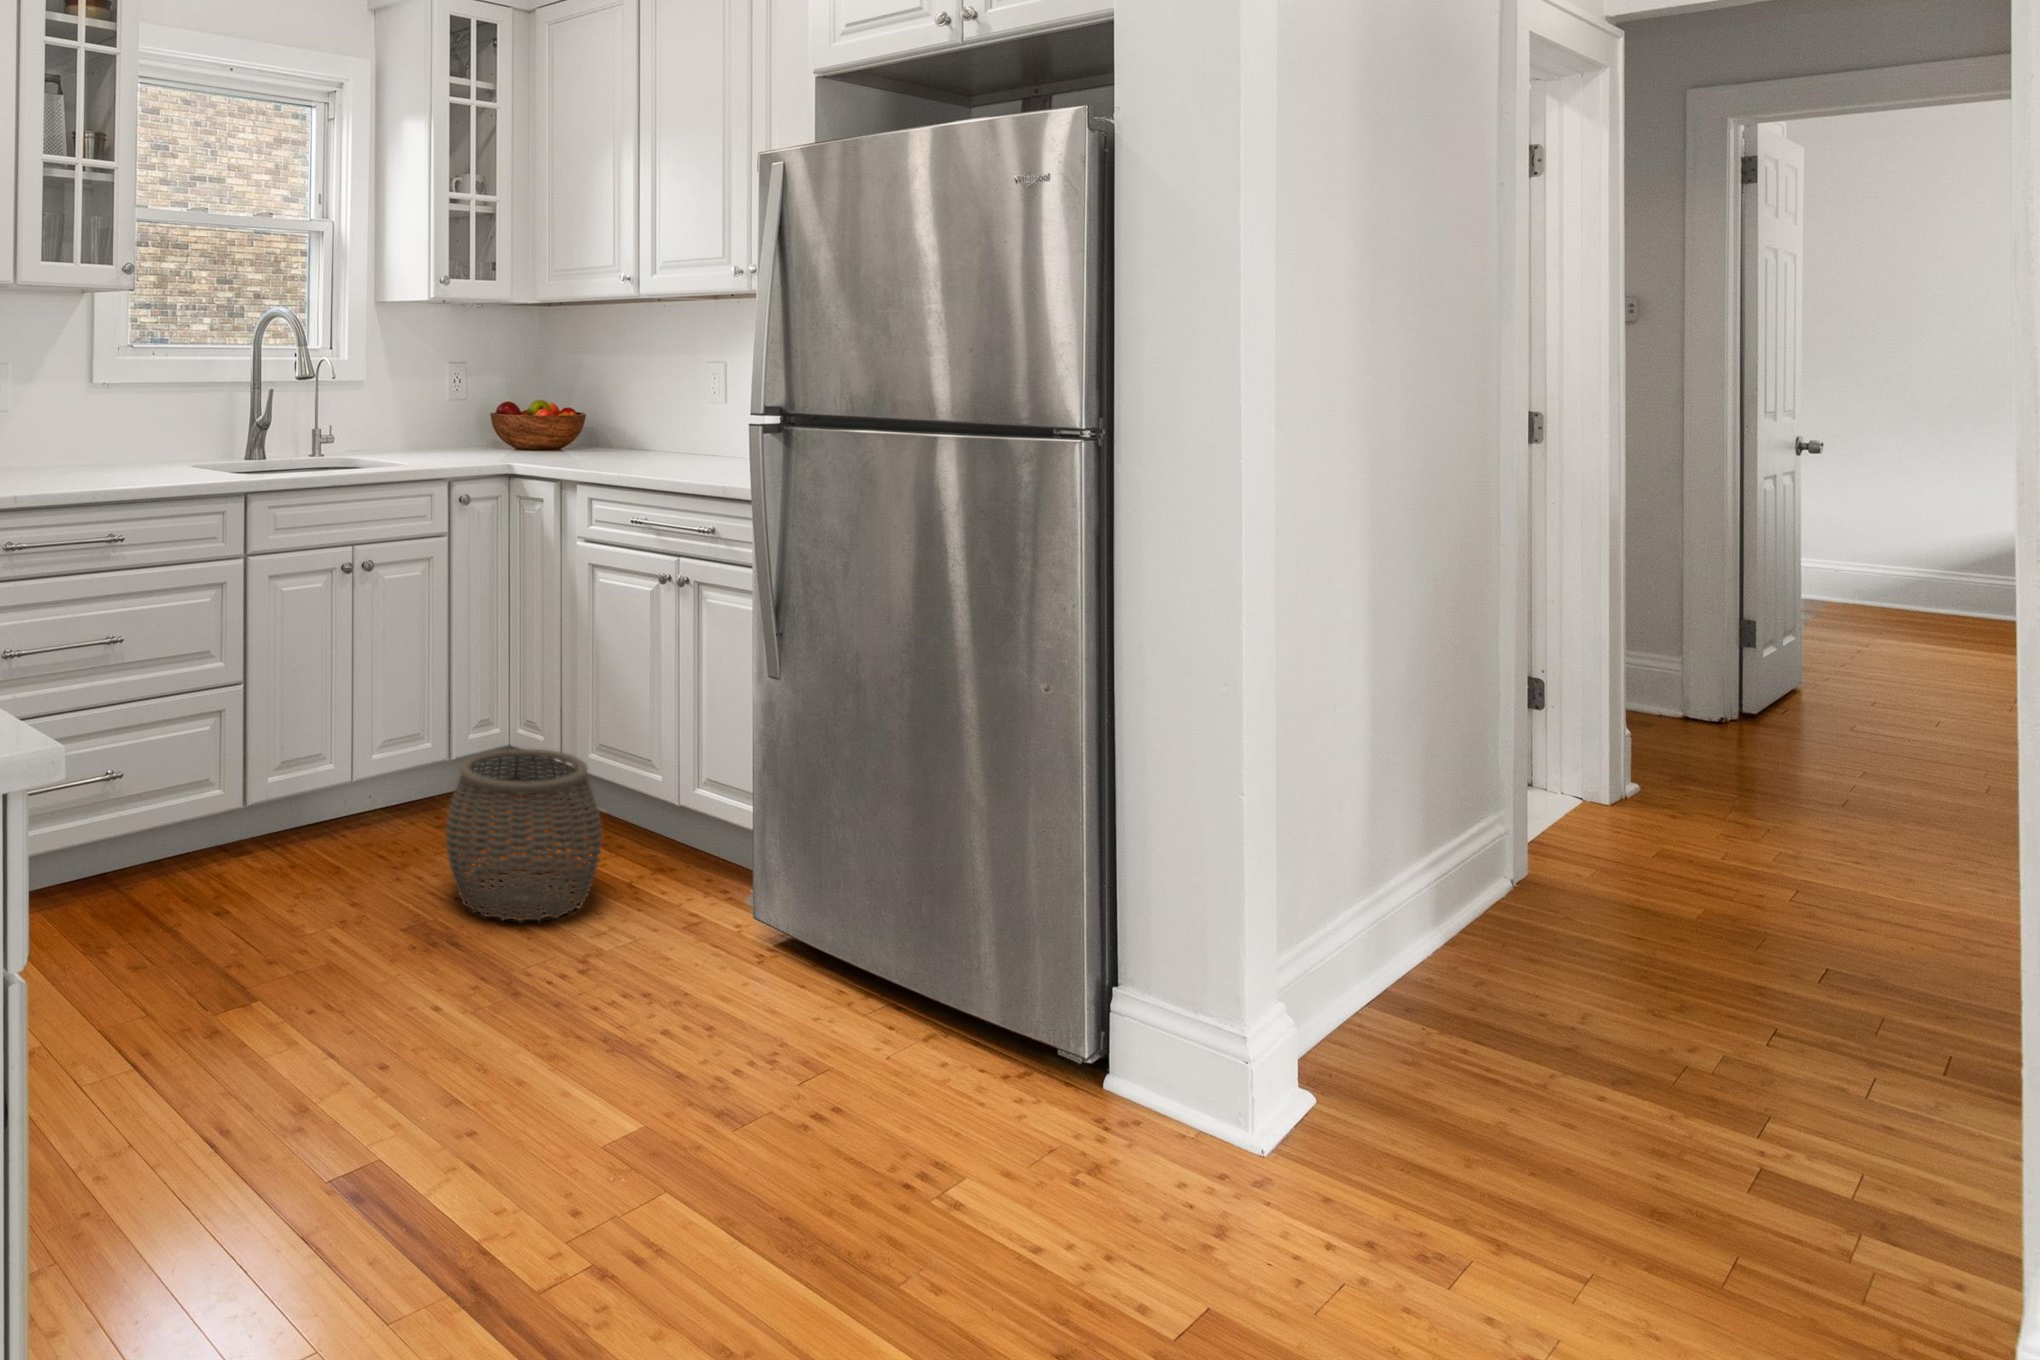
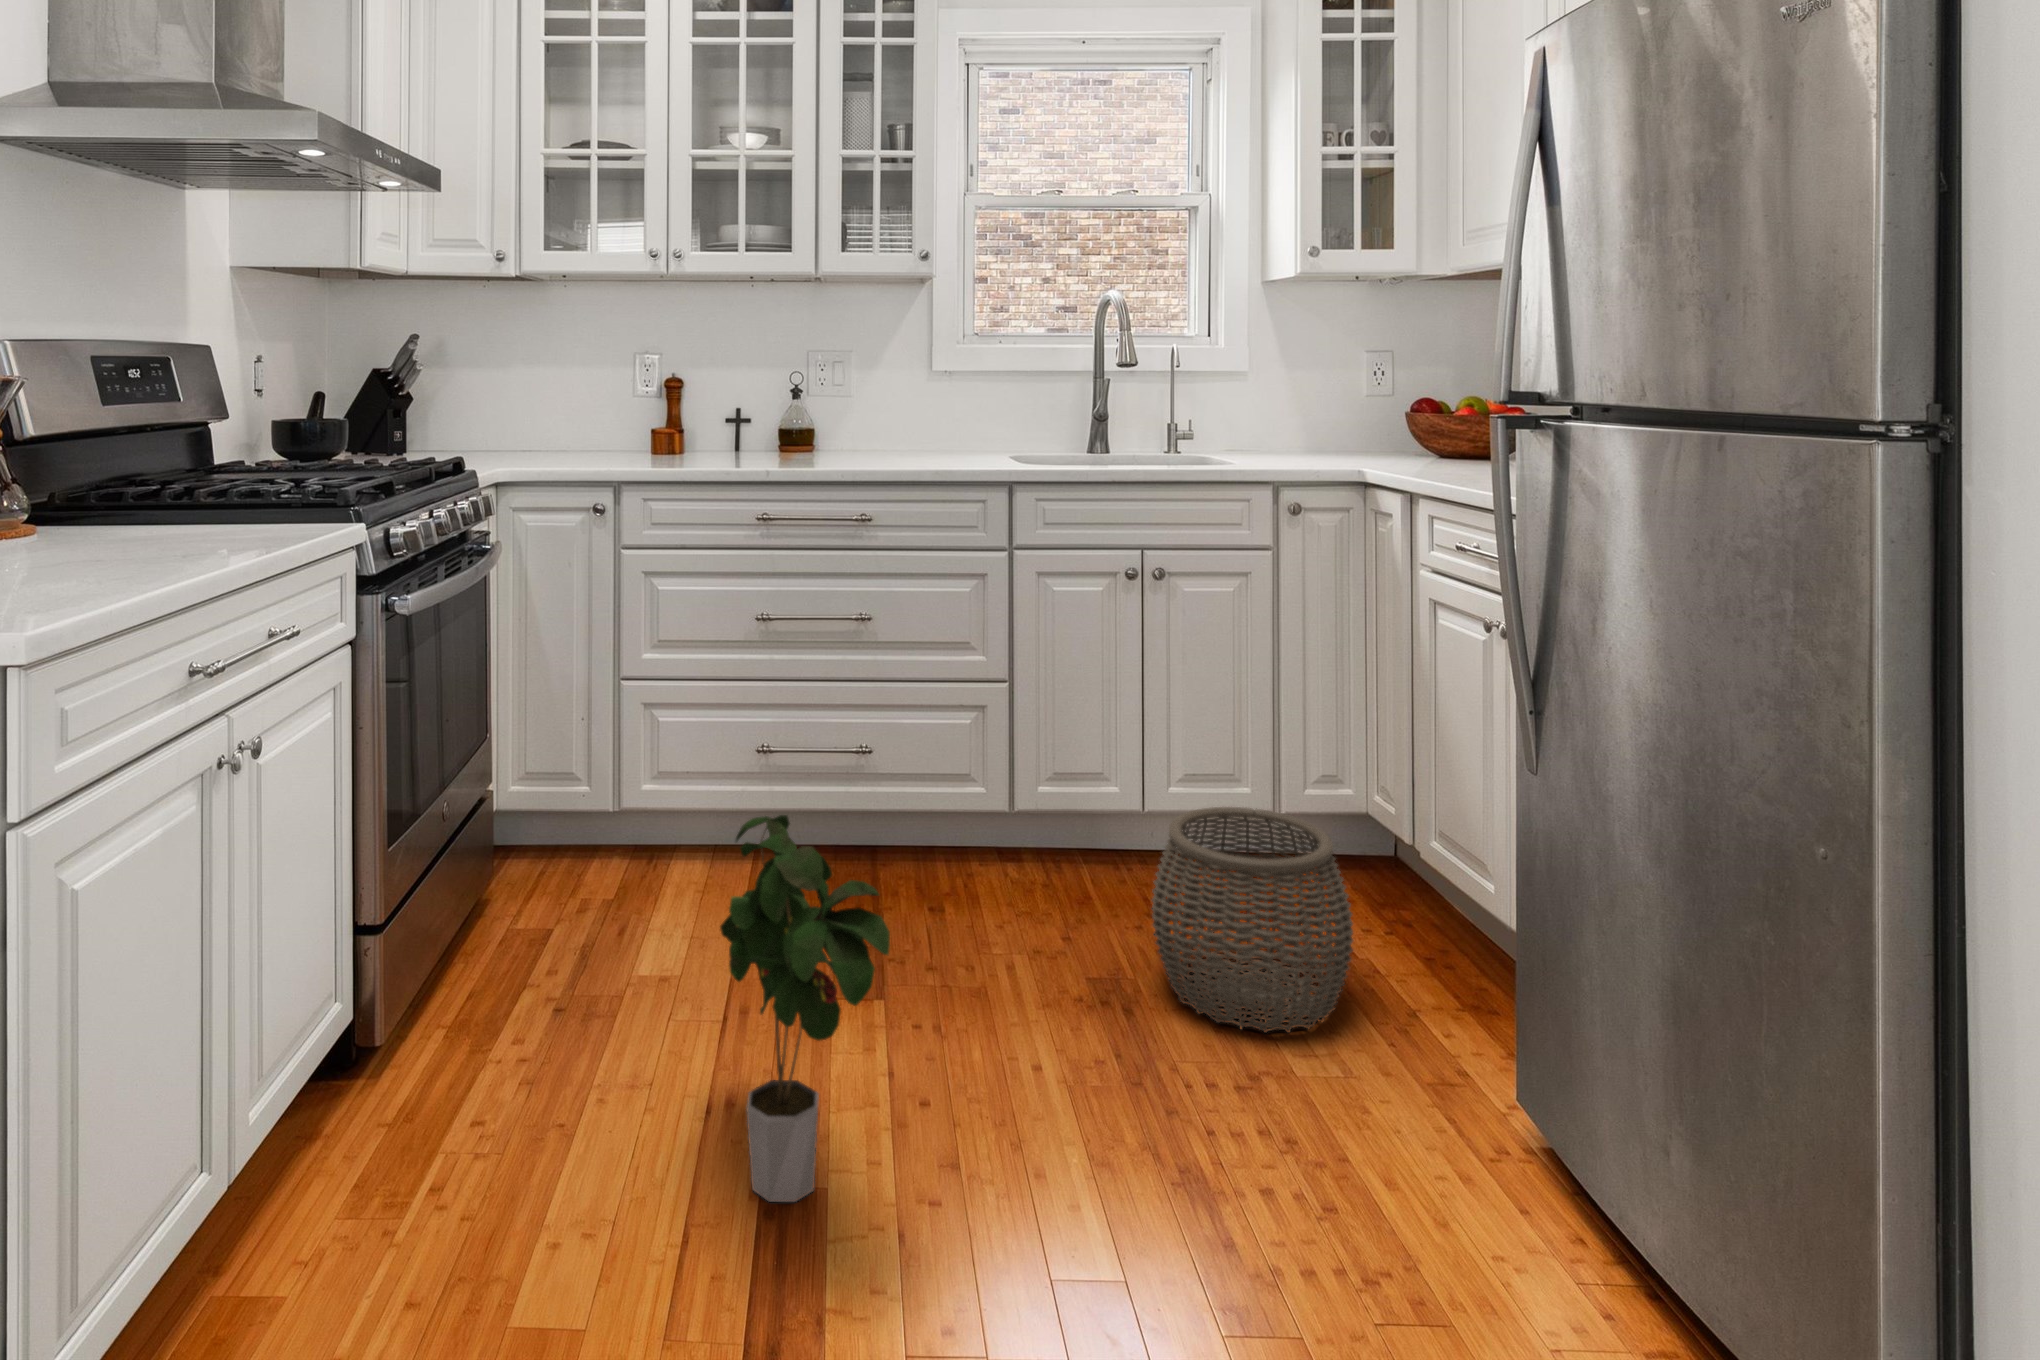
potted plant: none [204,802,459,1145] -> present [720,815,890,1202]

